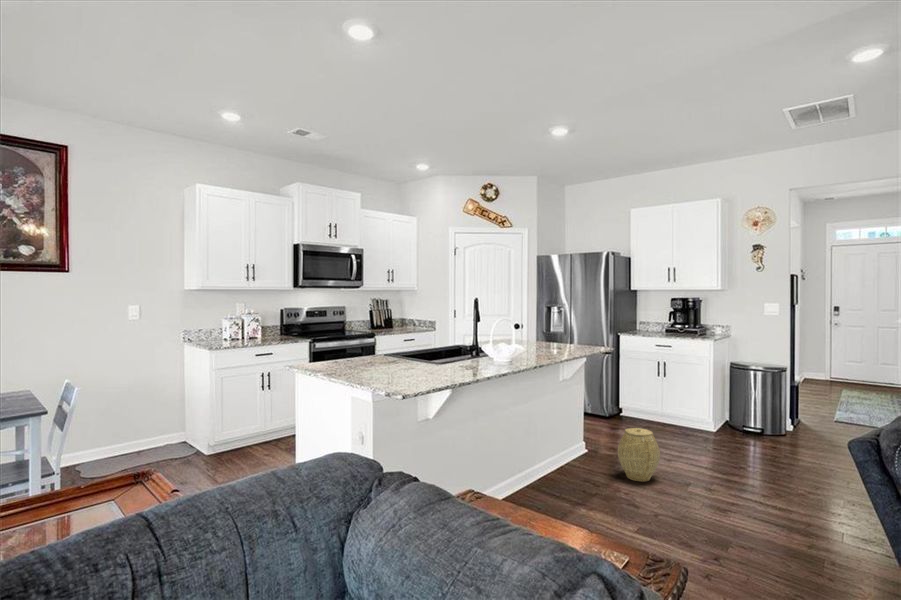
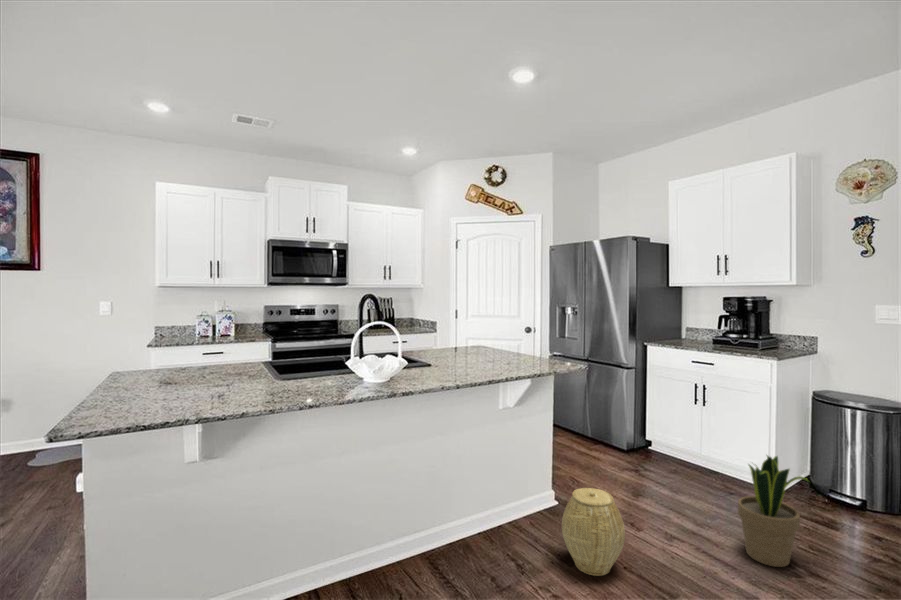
potted plant: none [710,399,751,466] -> present [738,456,808,567]

